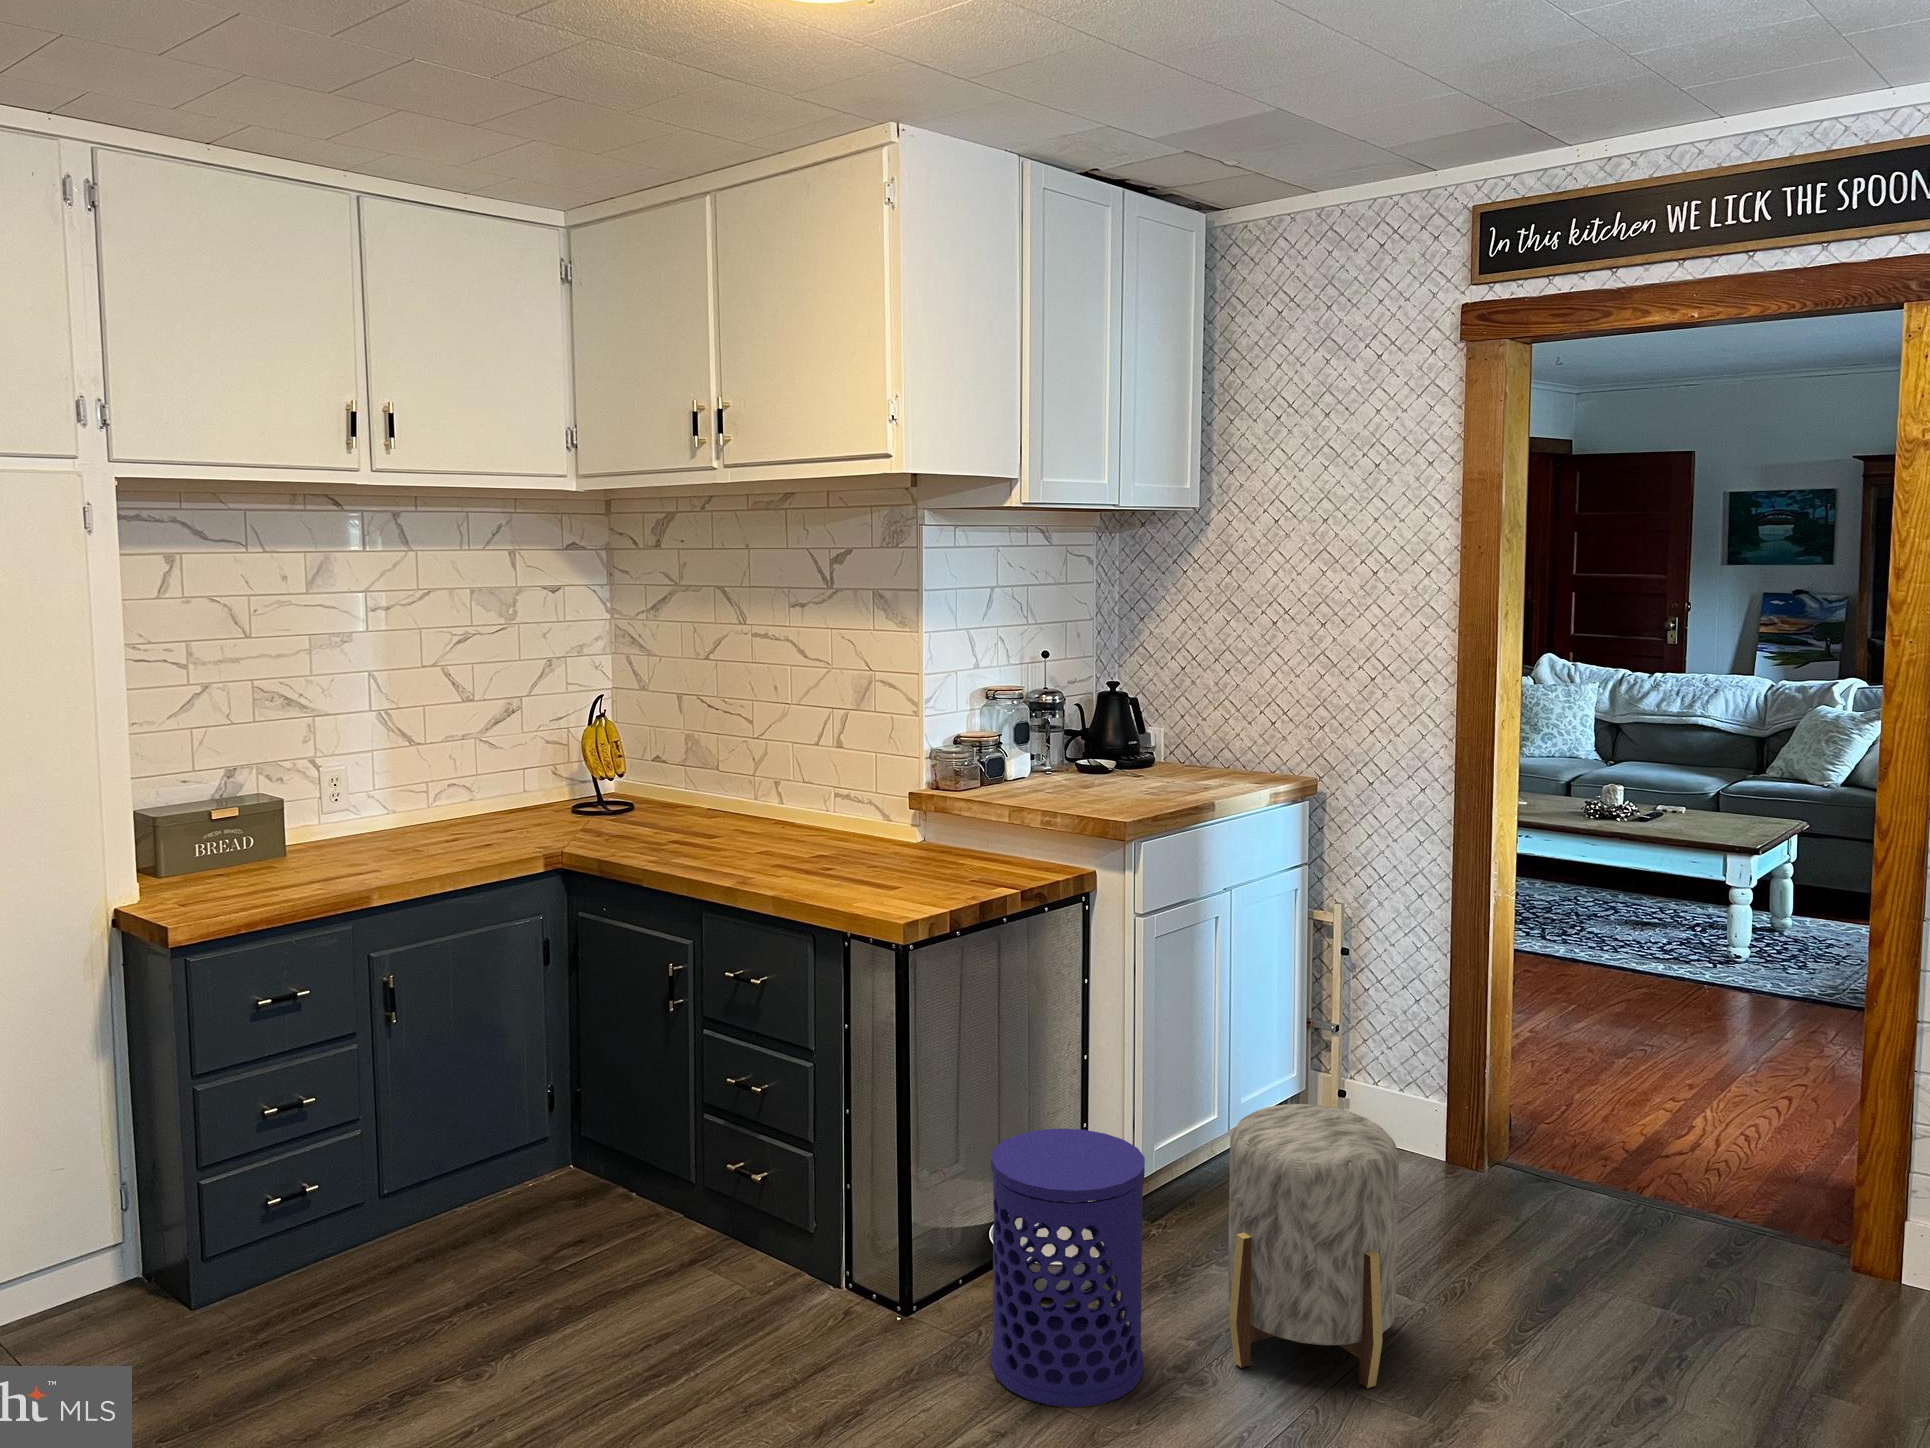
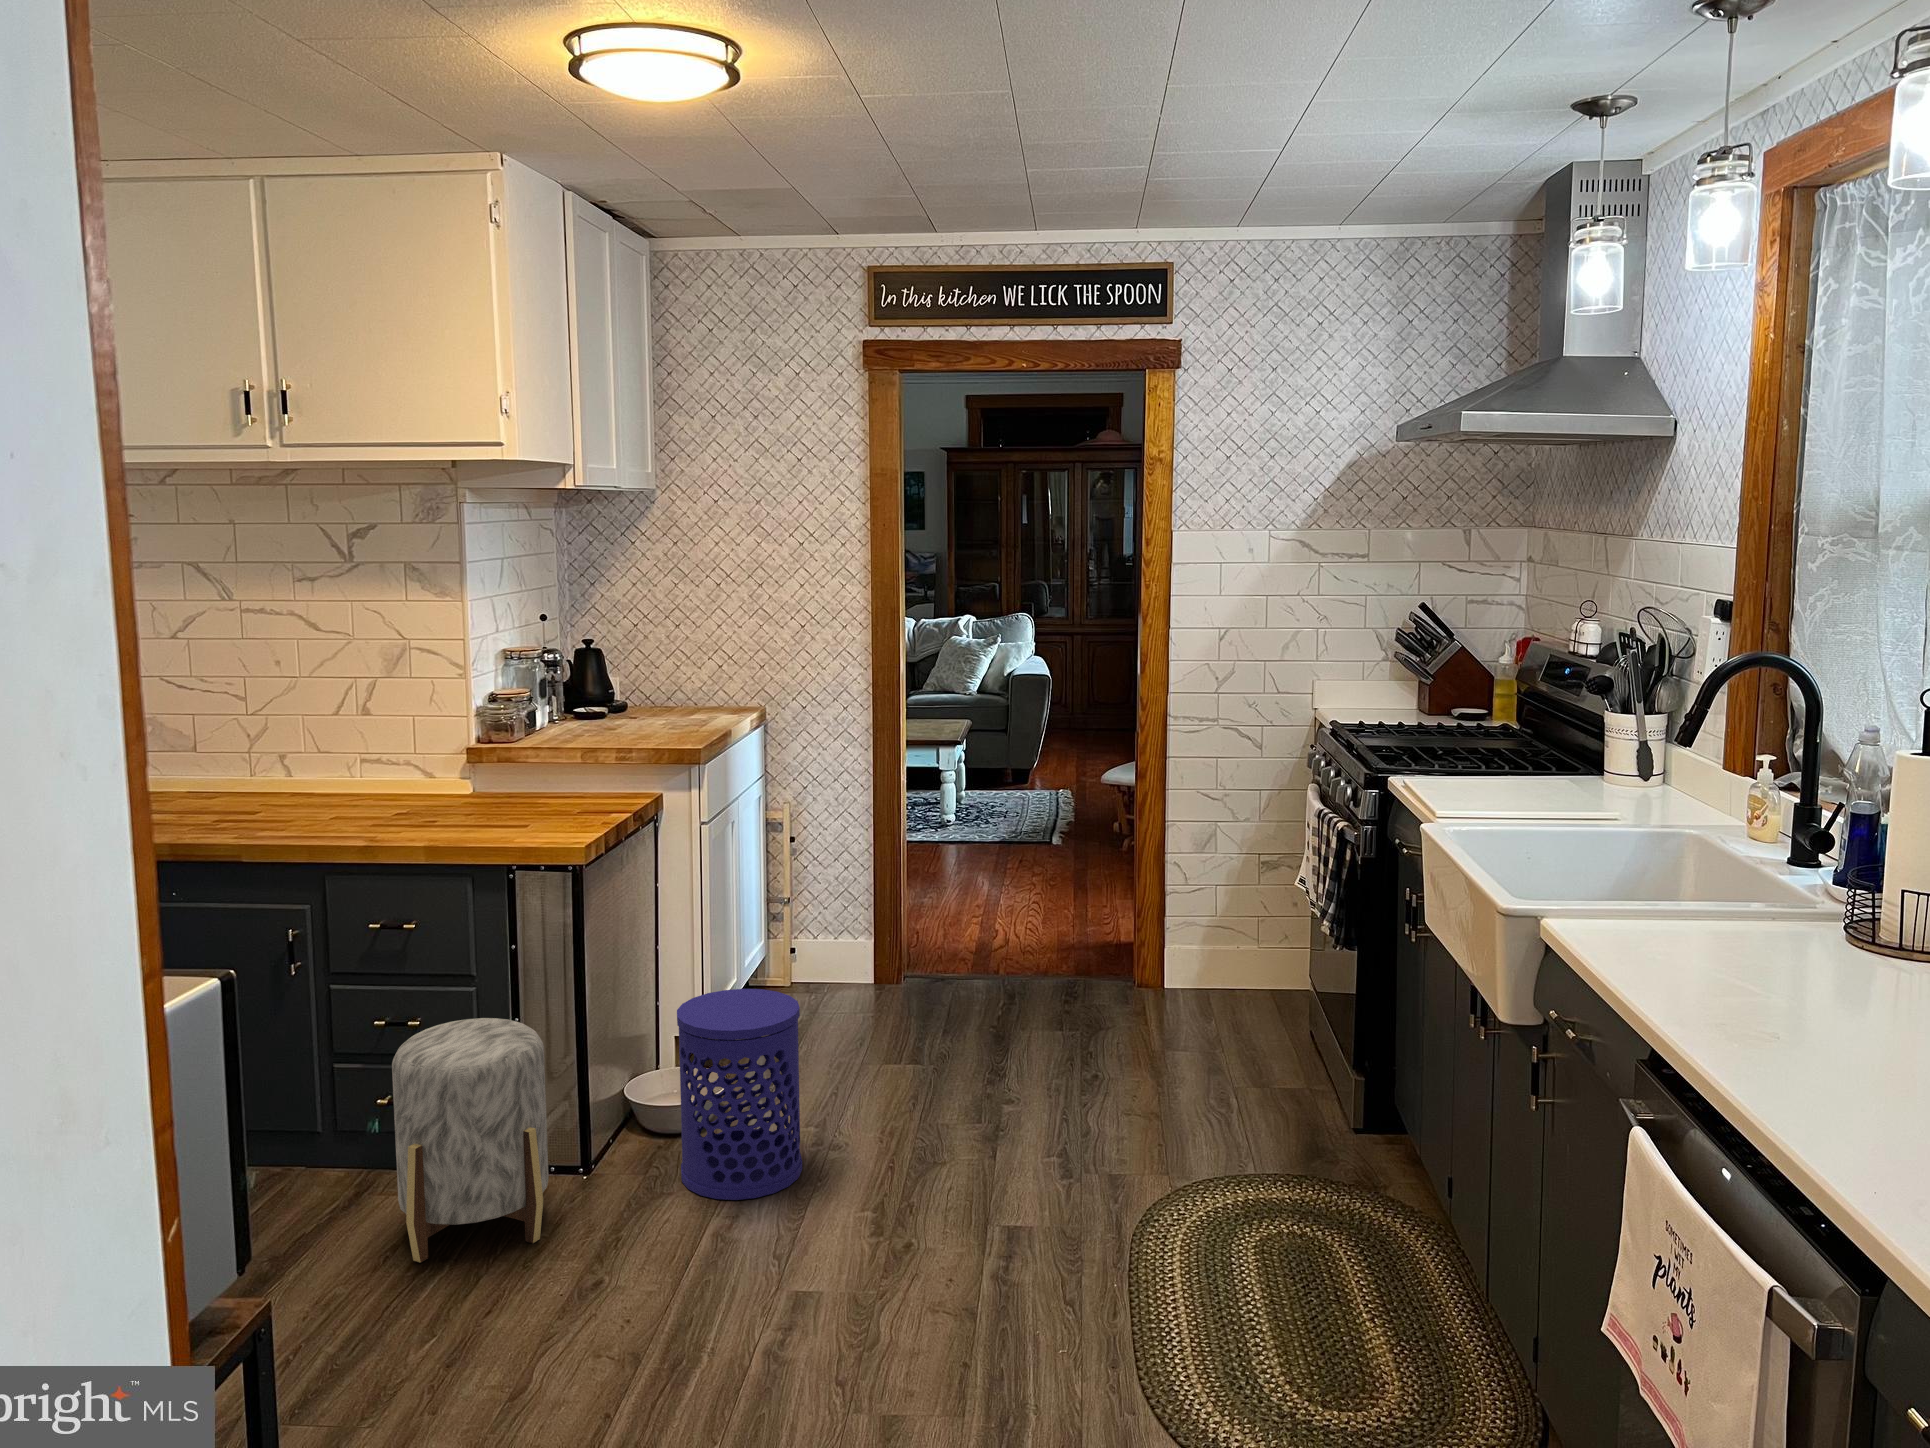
stool: present [1228,1104,1399,1388] -> present [392,1018,549,1262]

